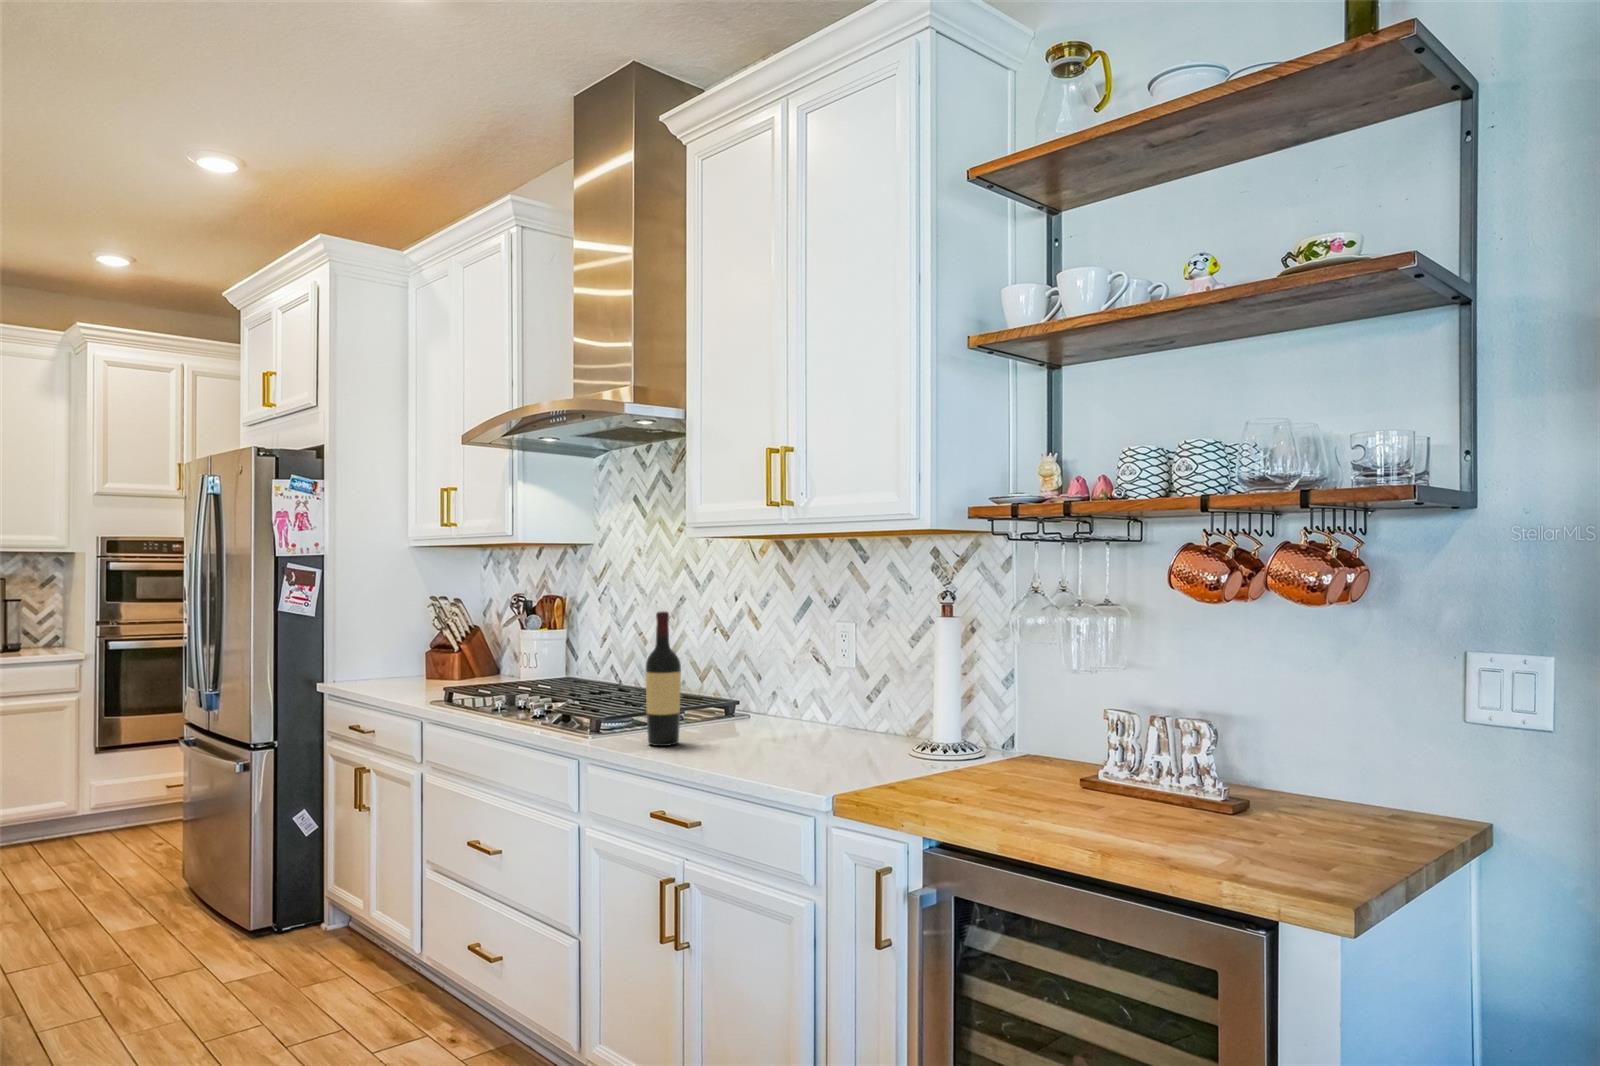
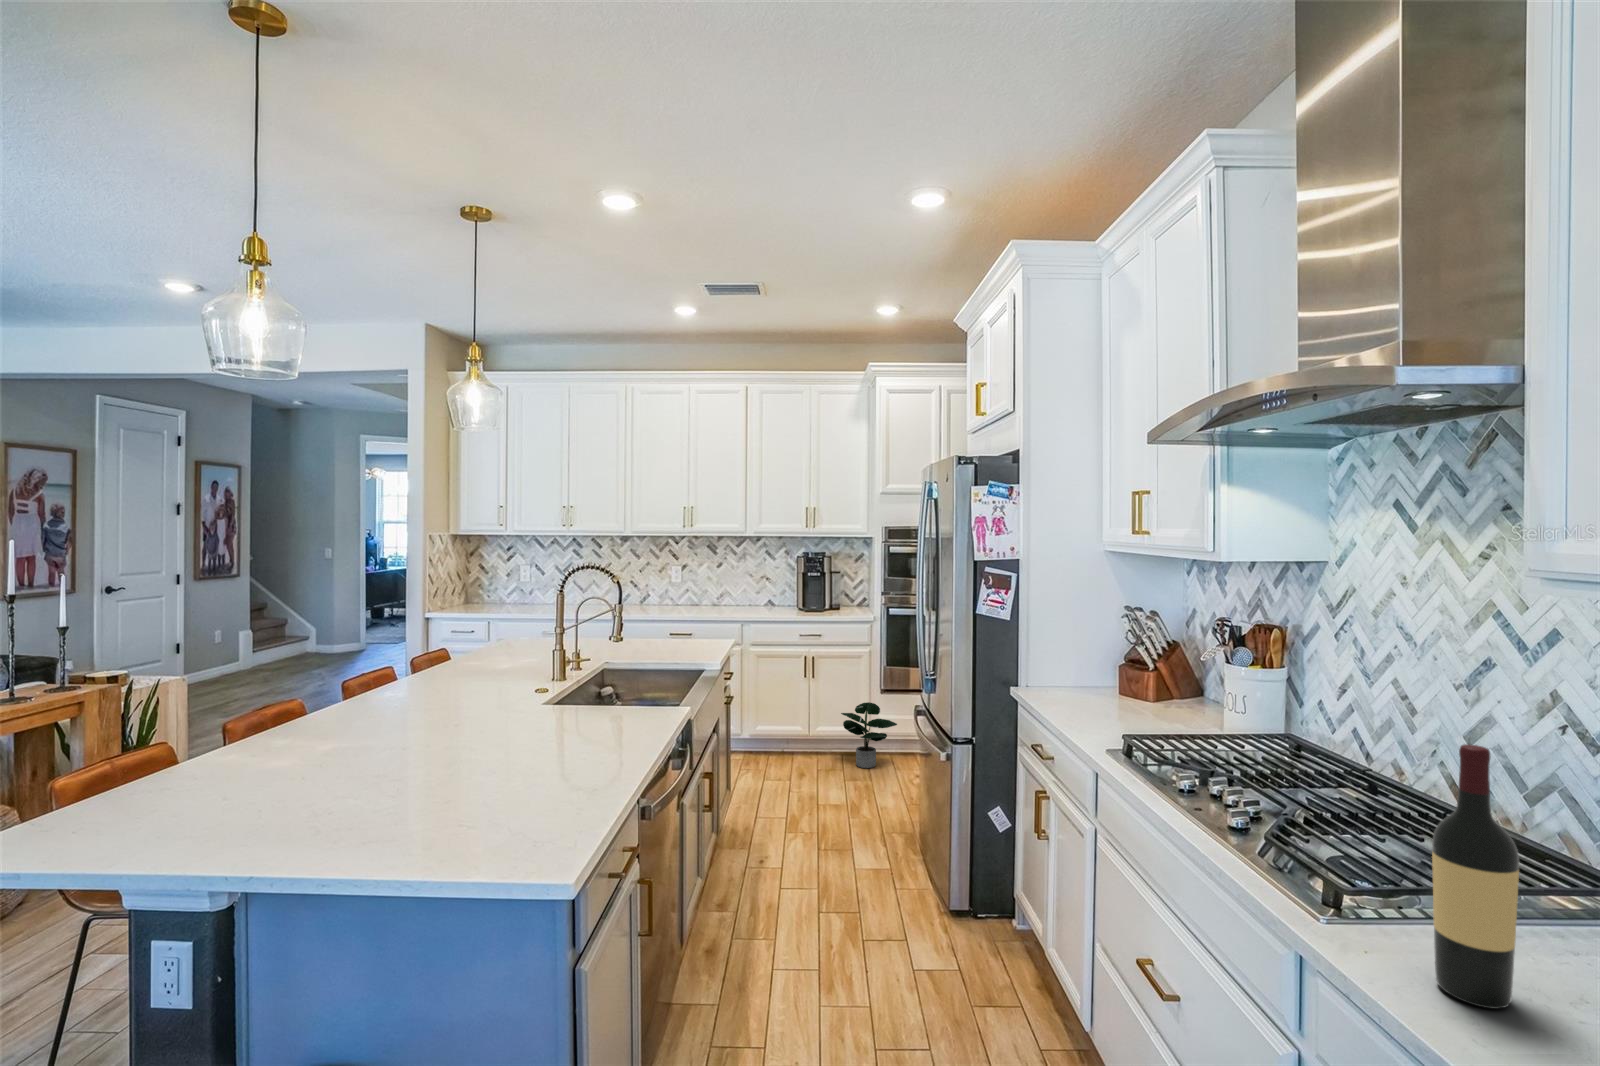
potted plant: none [35,767,124,852] -> present [841,702,897,768]

